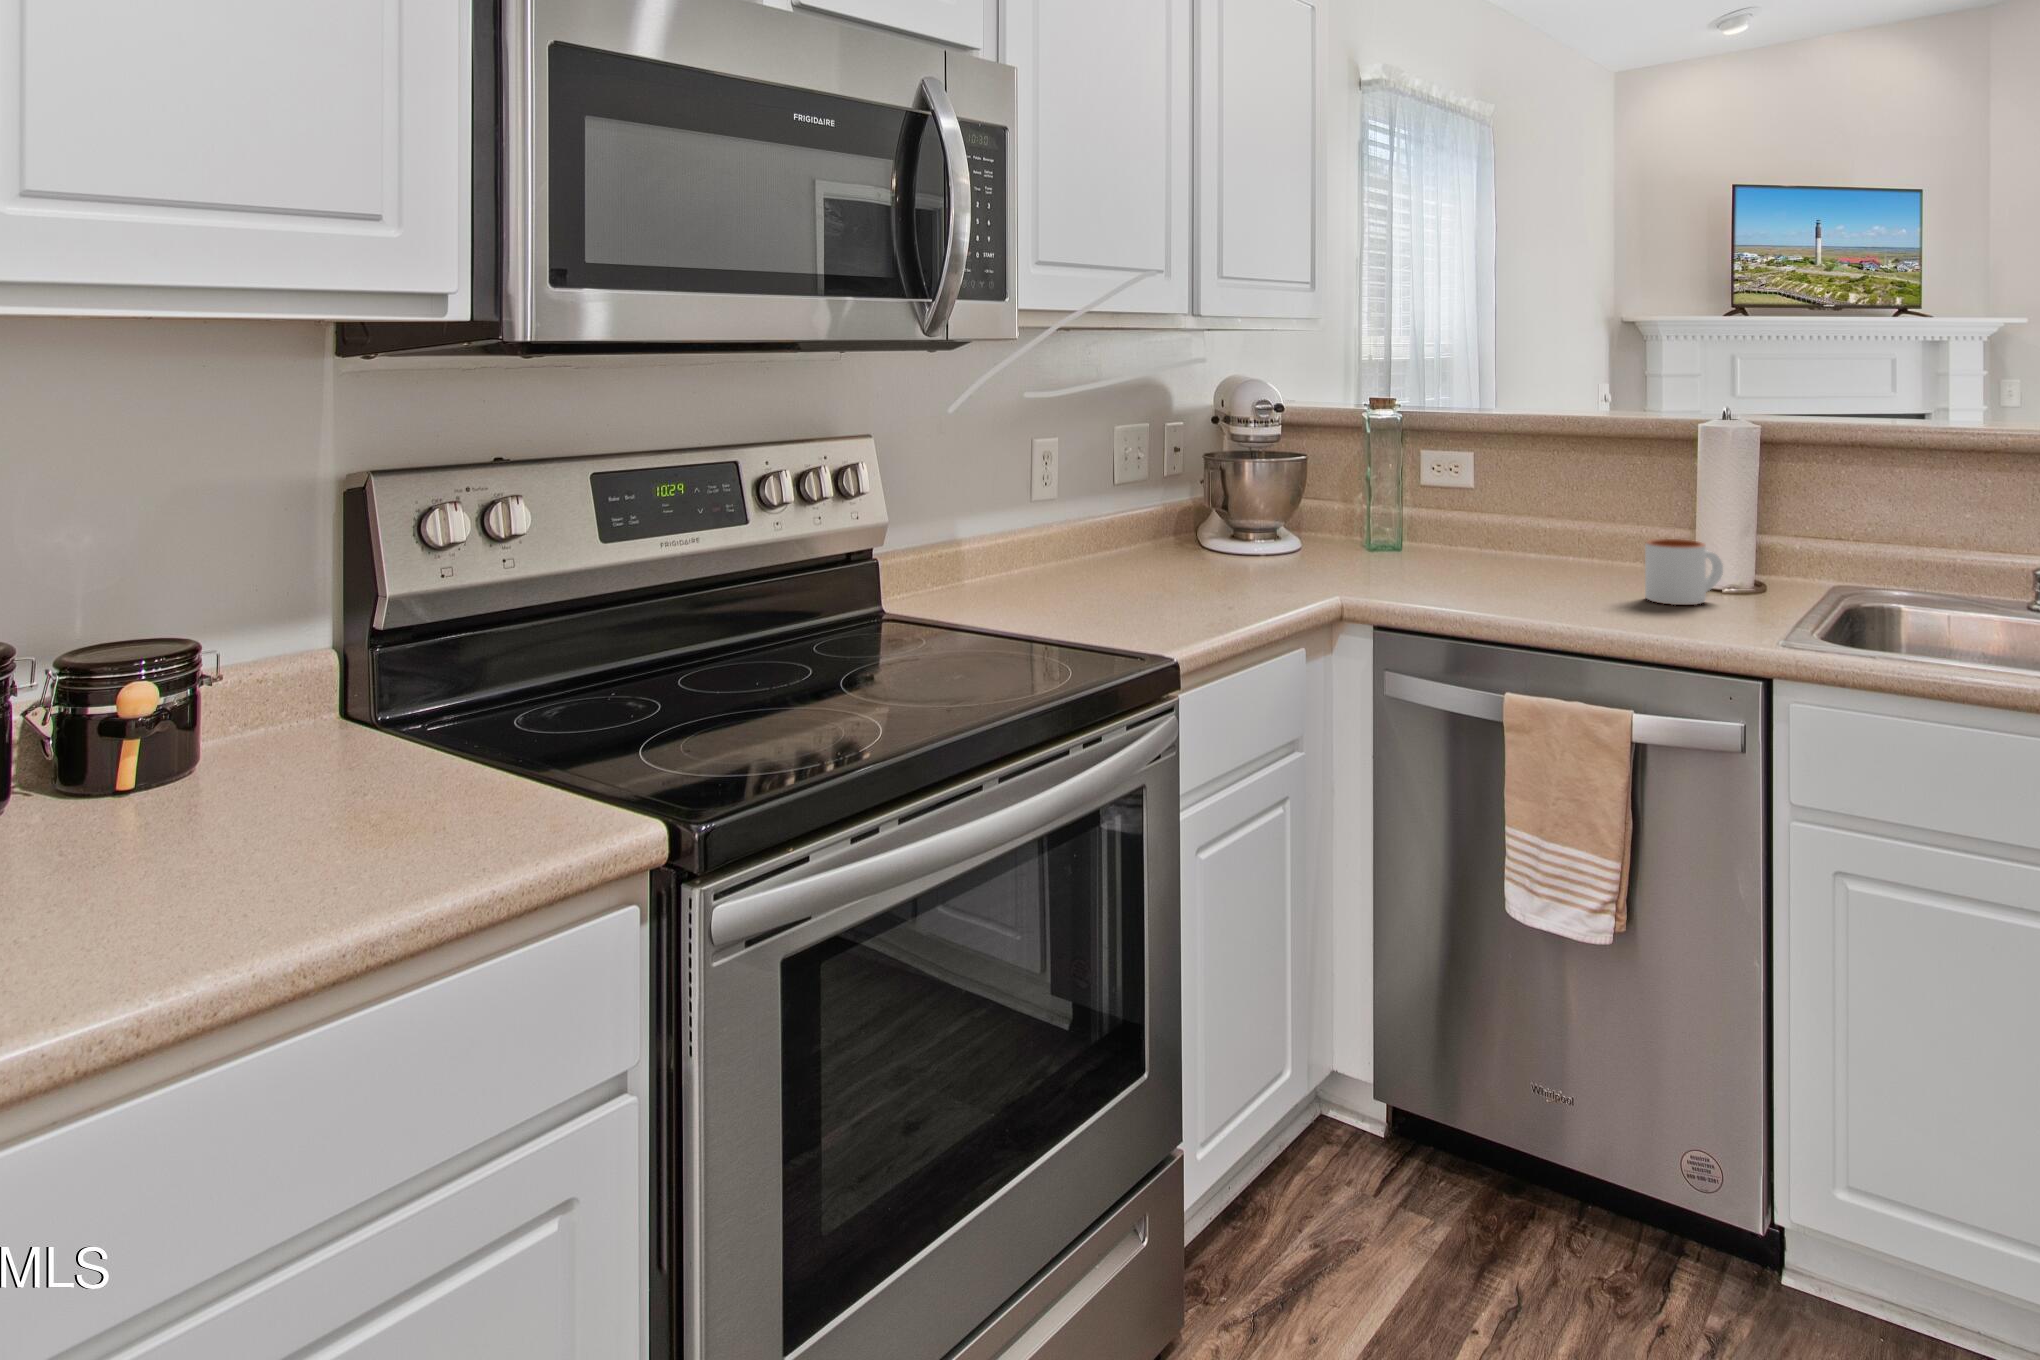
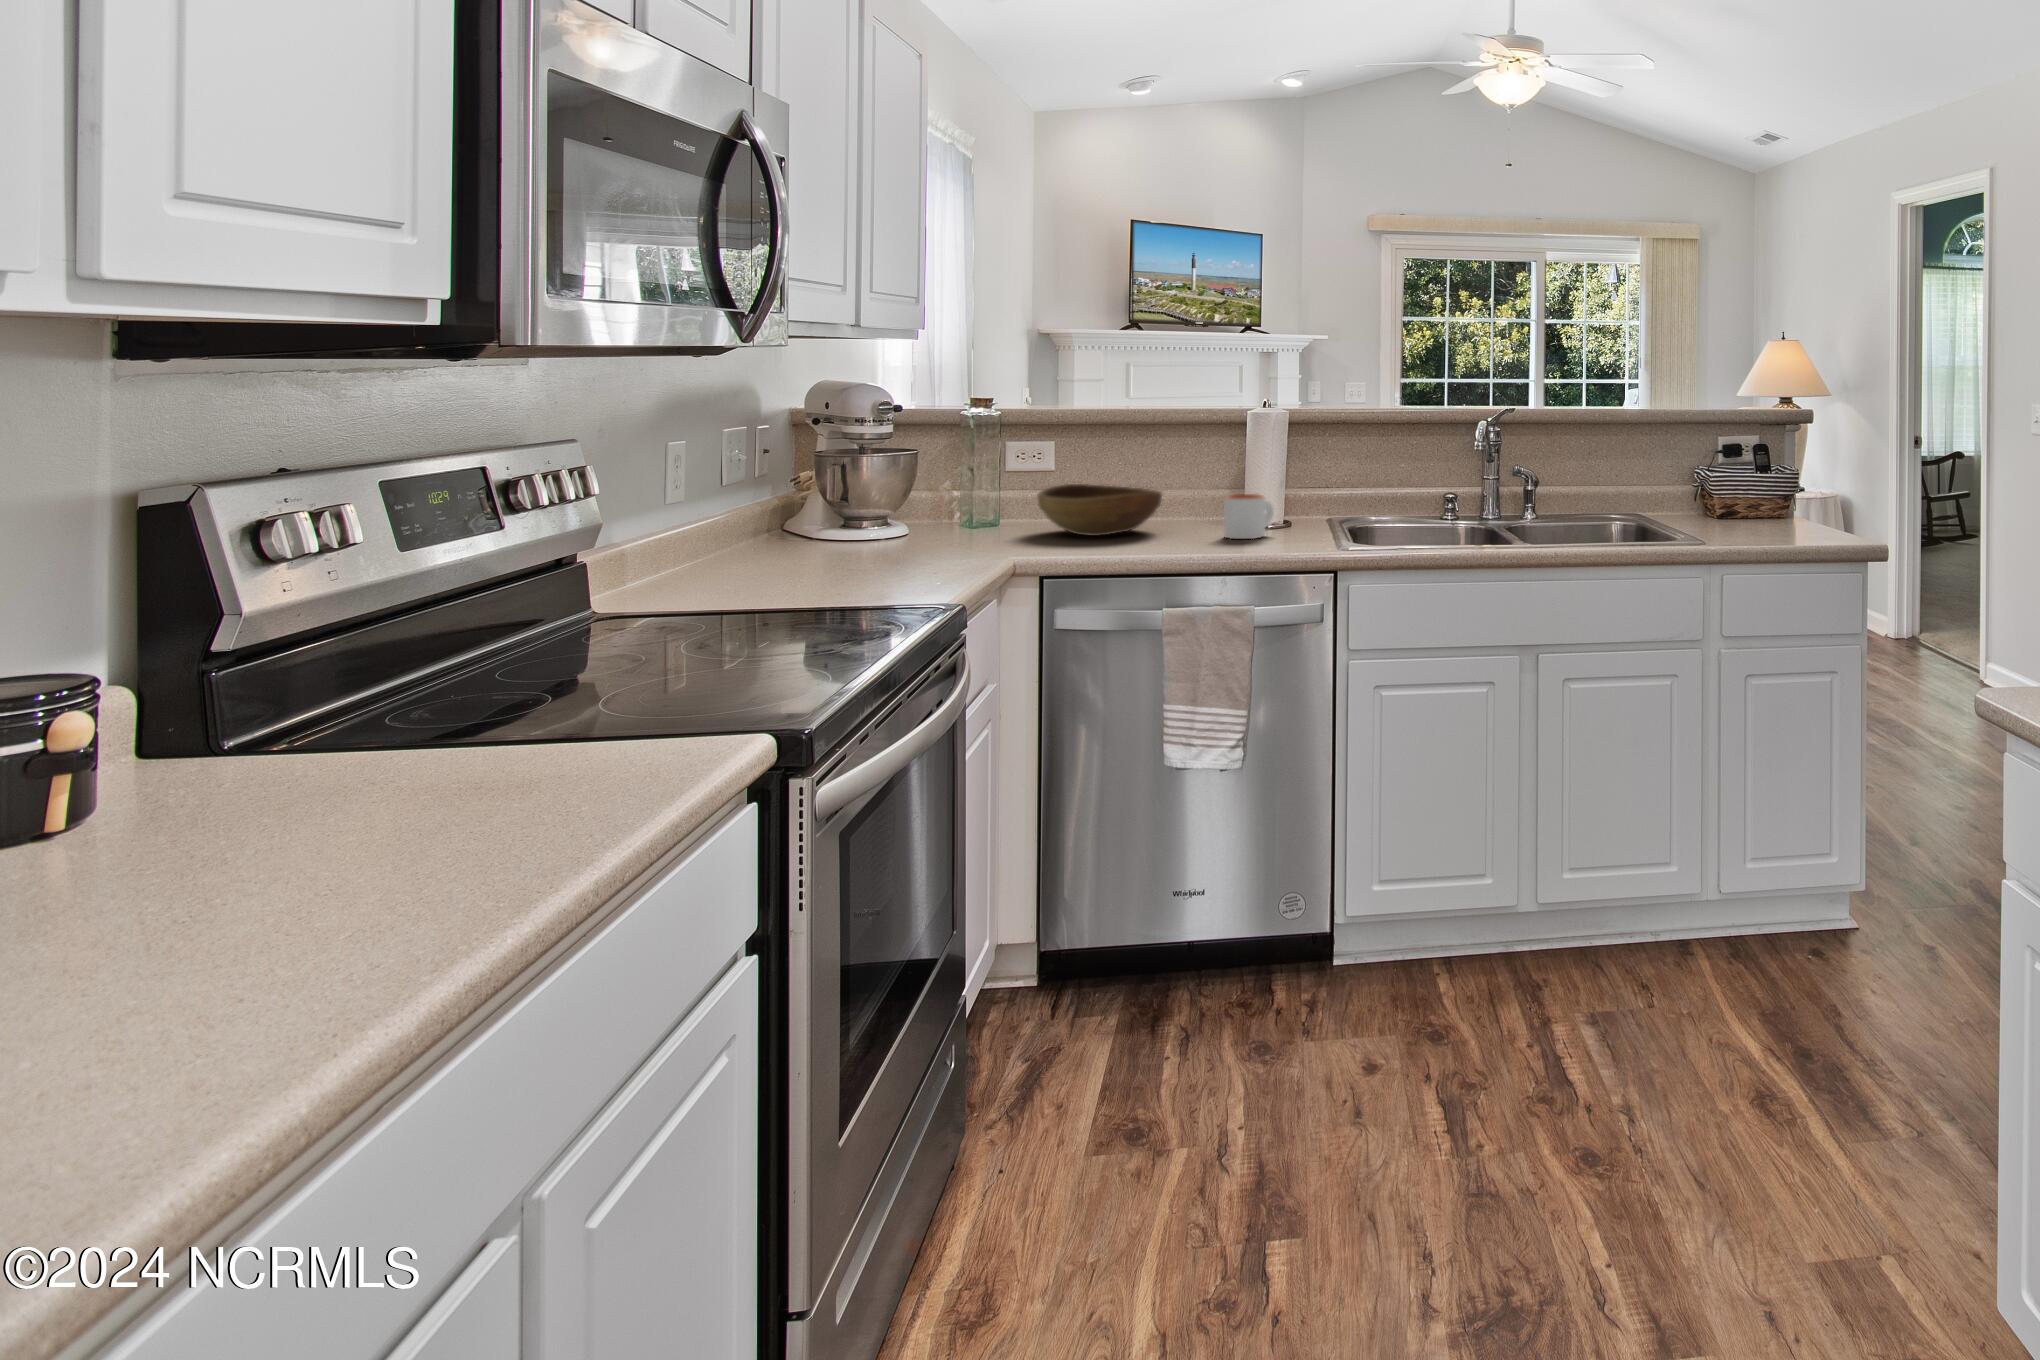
bowl: none [1423,509,1579,578] -> present [1038,484,1162,536]

